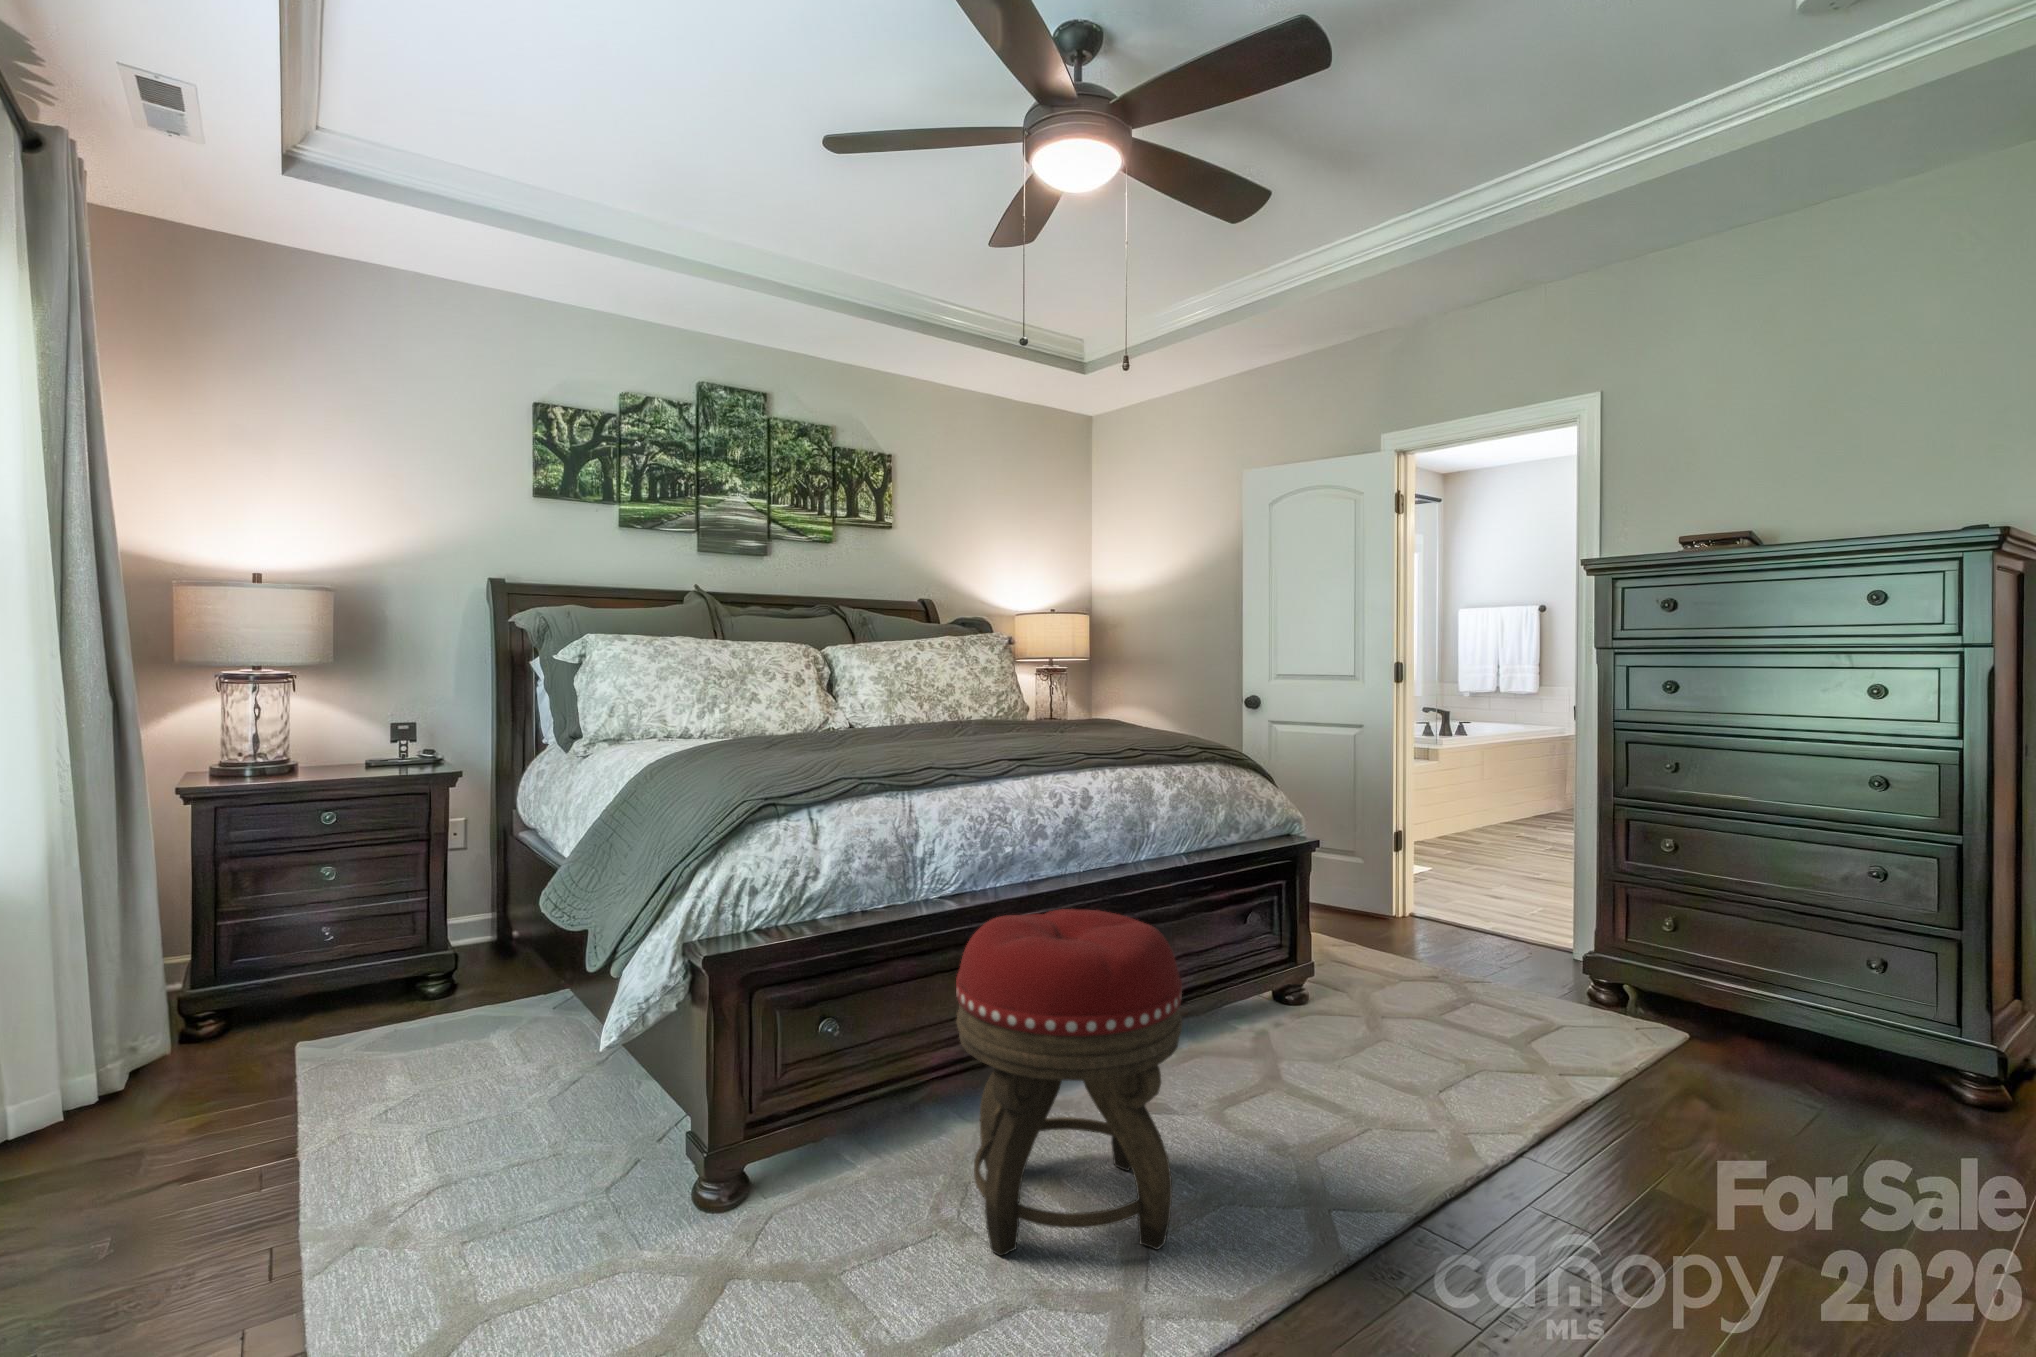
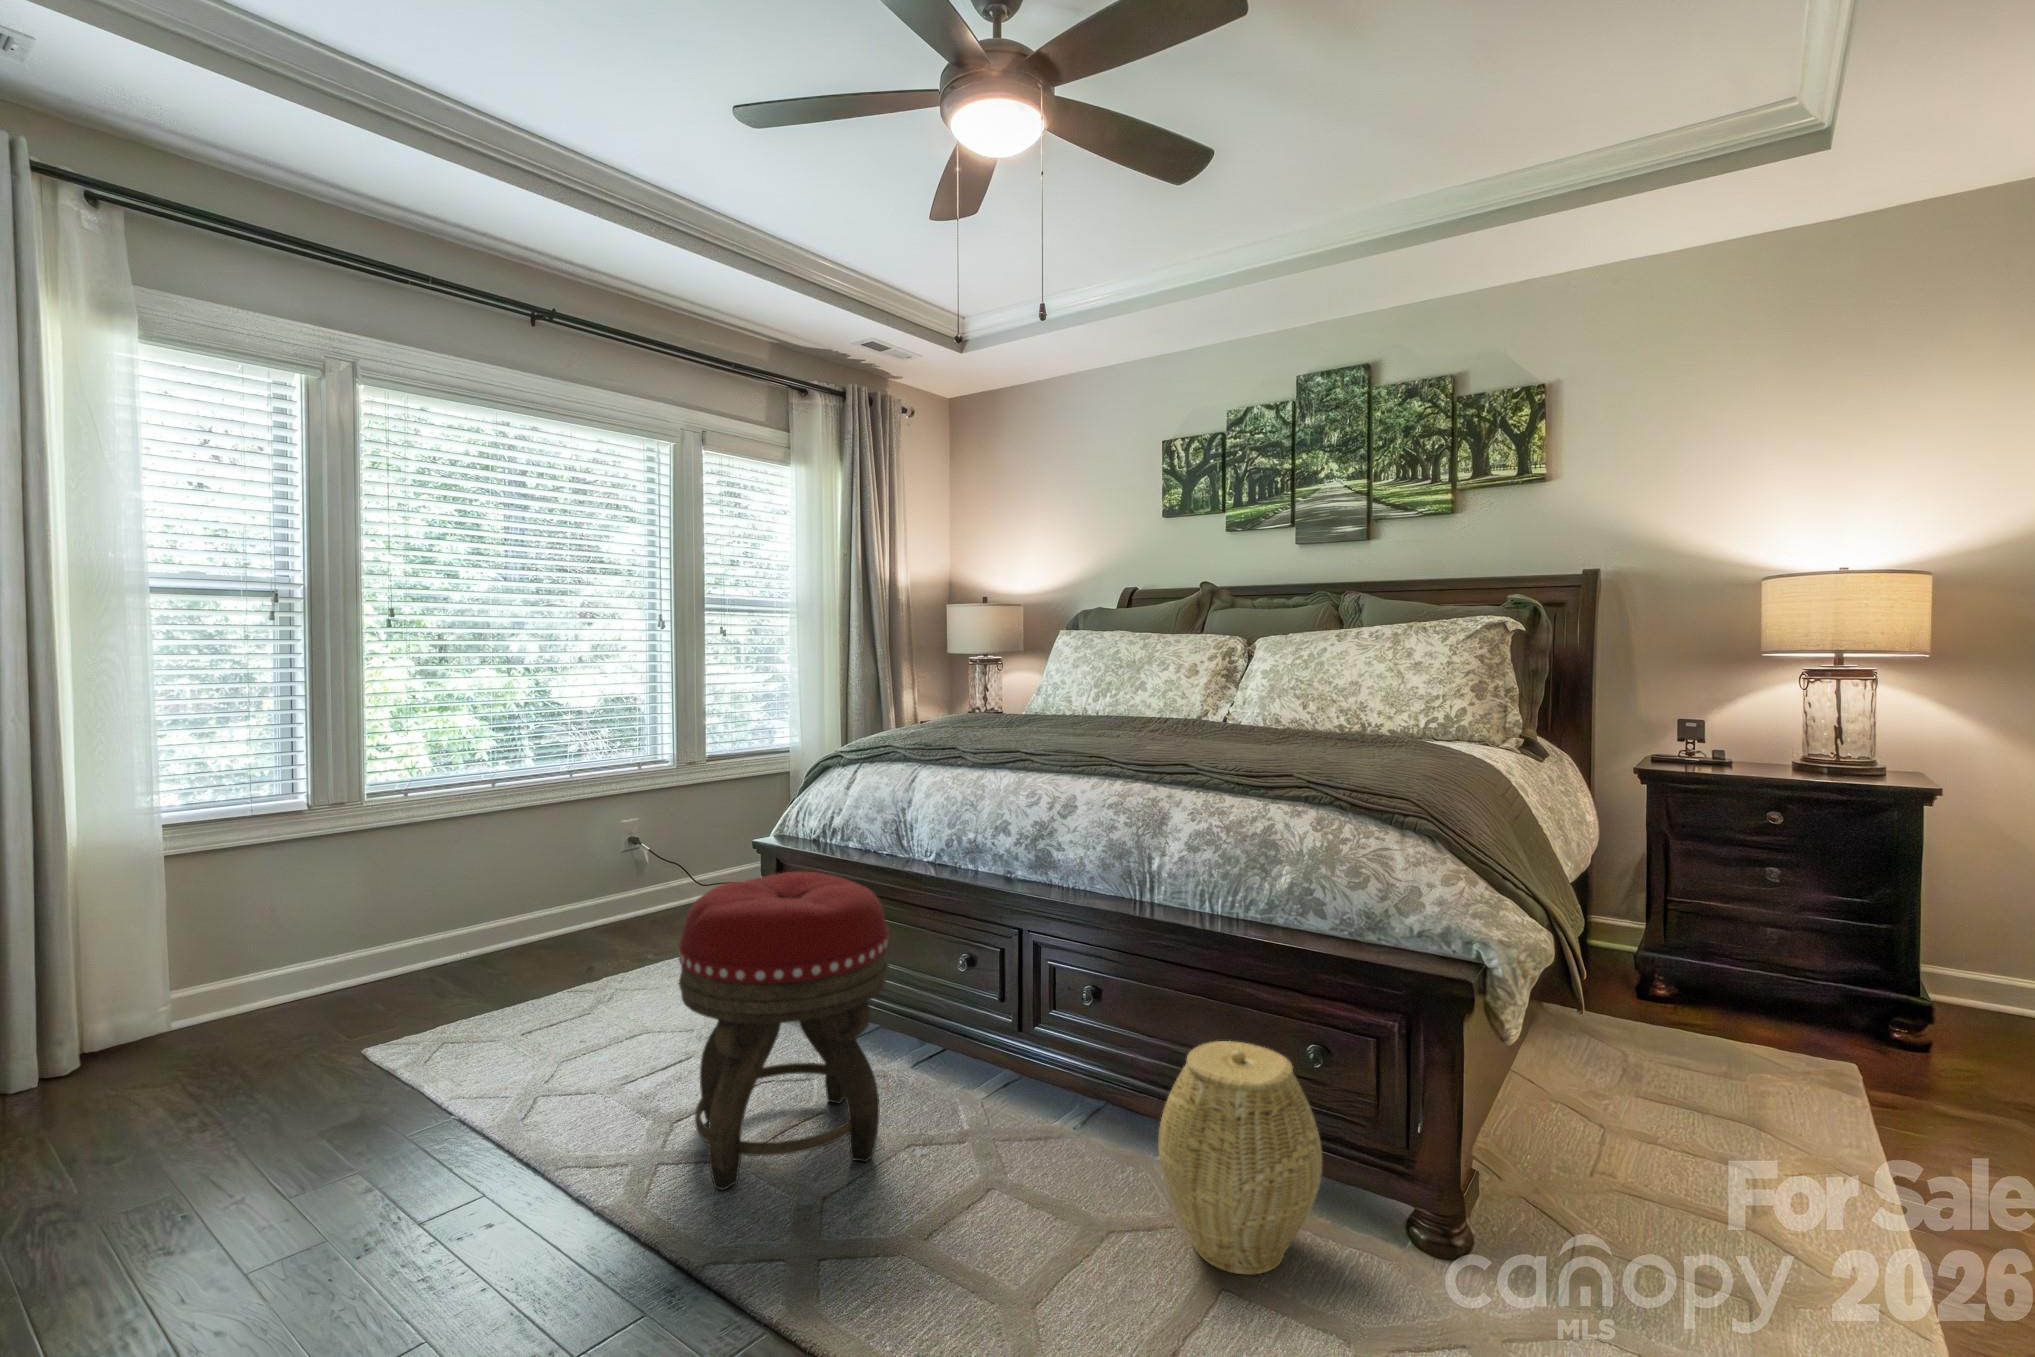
woven basket: none [1226,923,1334,1064] -> present [1158,1041,1322,1275]

